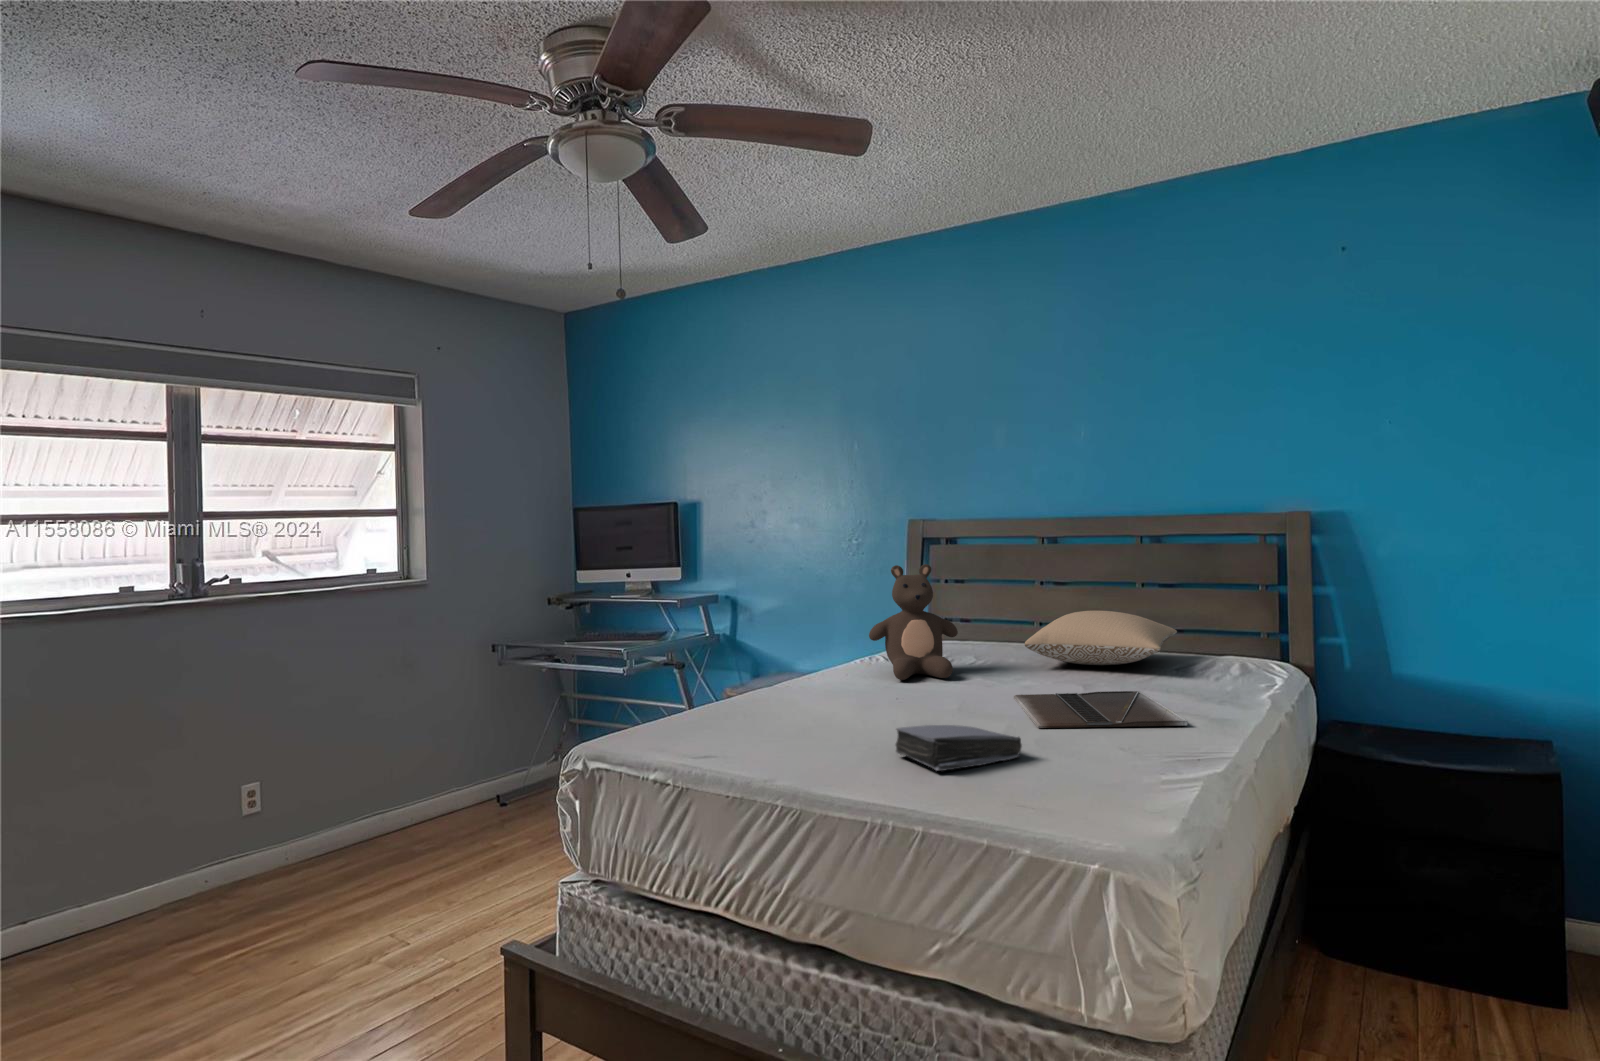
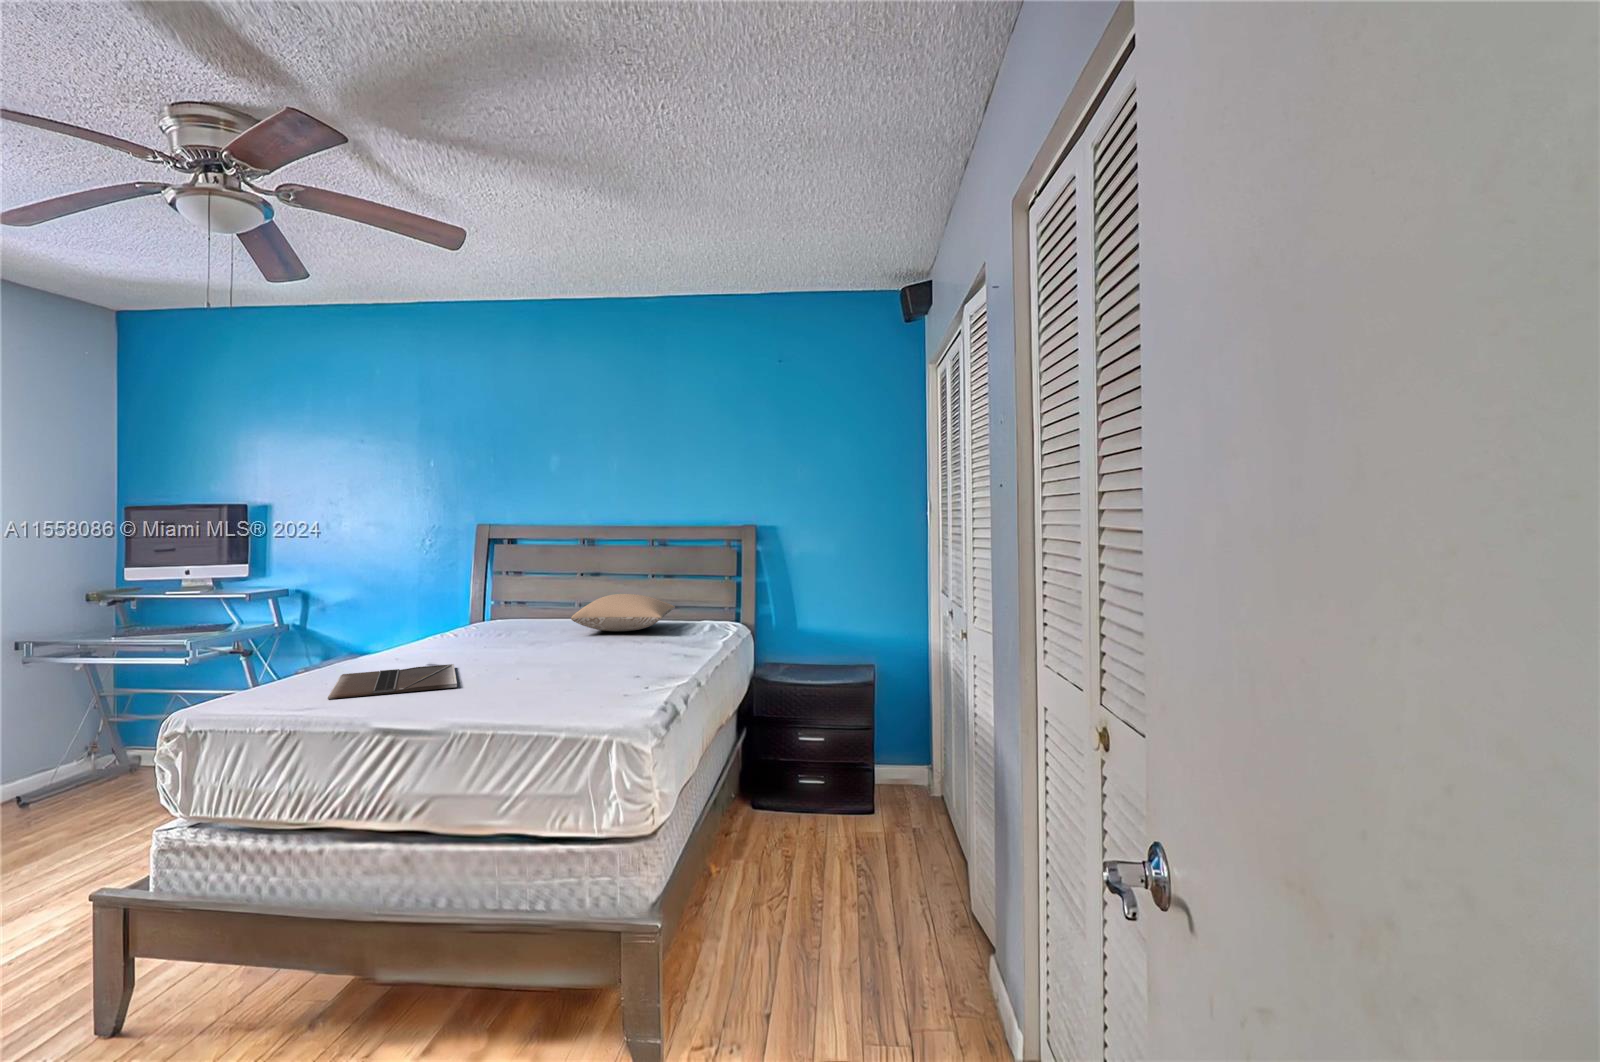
teddy bear: present [869,564,958,680] -> none [448,560,521,648]
laptop: present [1014,691,1187,728] -> present [328,664,457,699]
book: present [896,725,1022,771] -> none [473,670,564,698]

